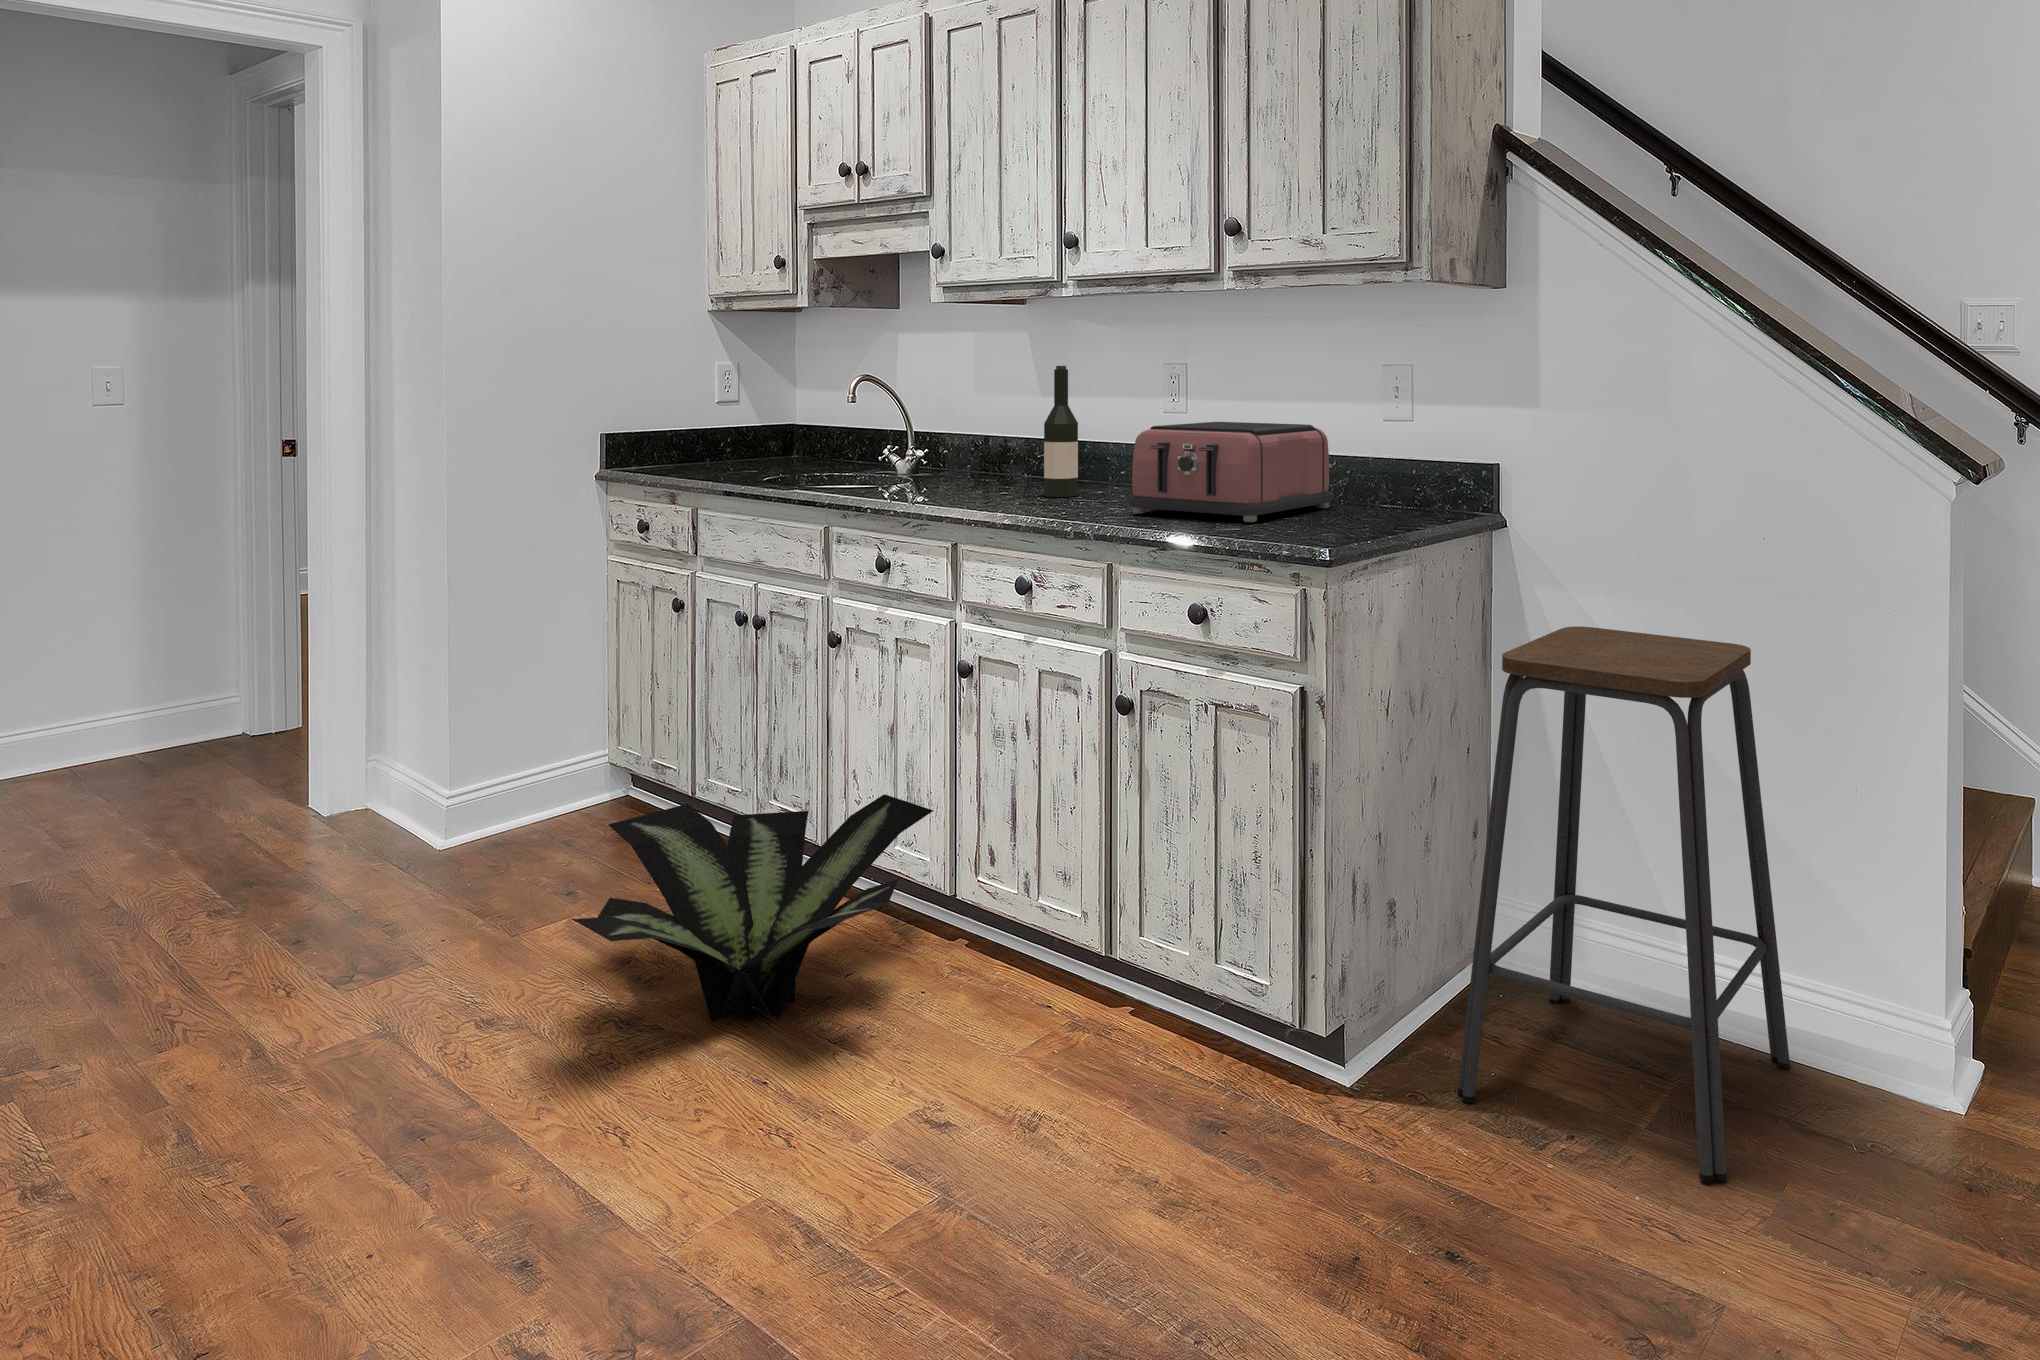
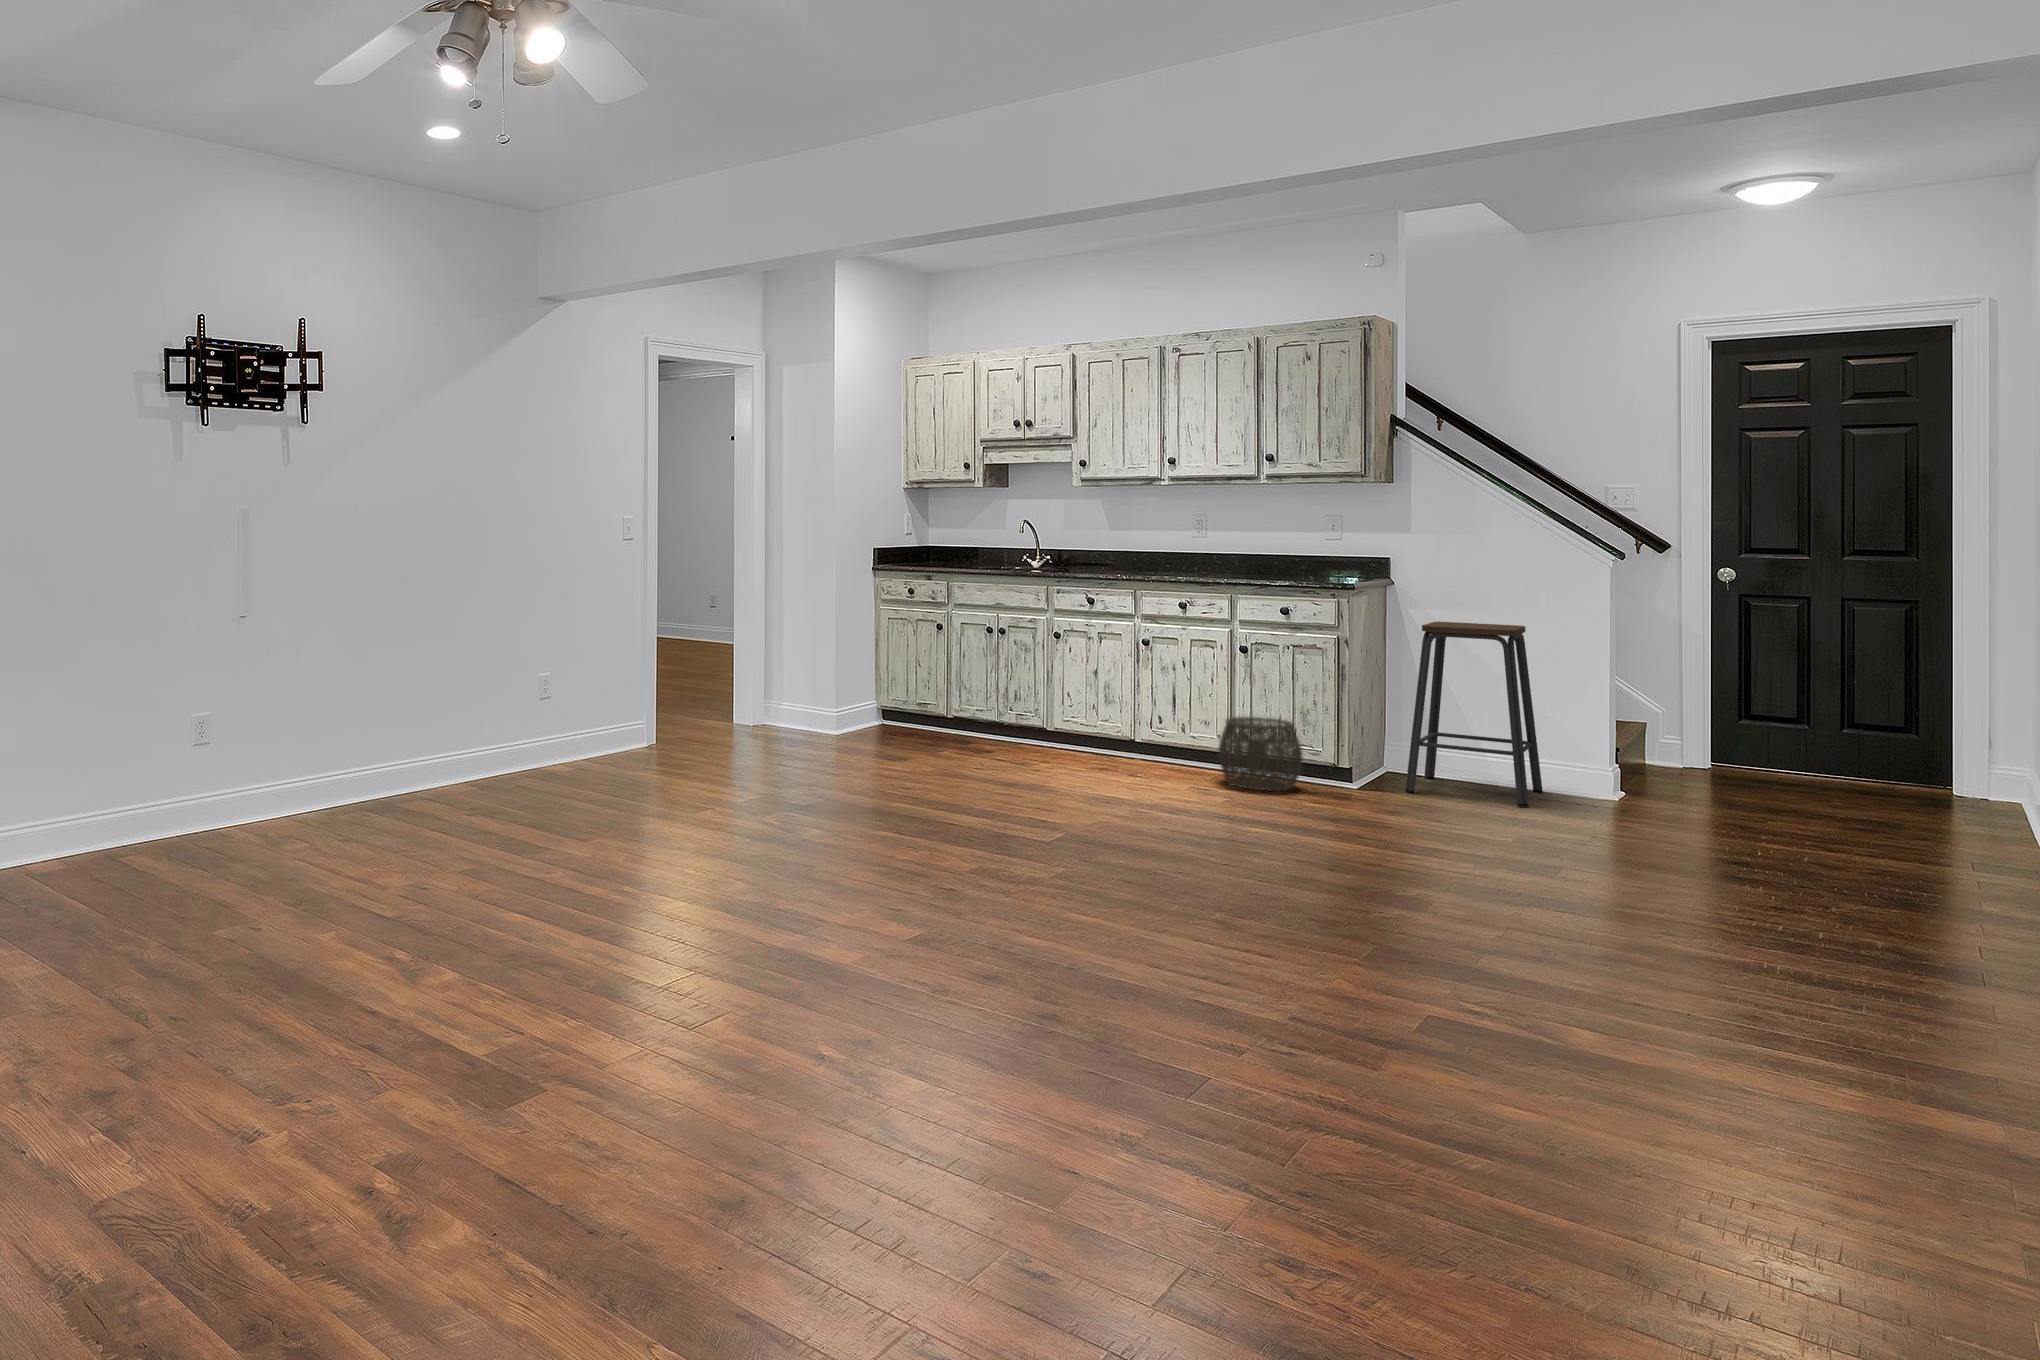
wine bottle: present [1044,366,1078,497] -> none [1155,515,1173,573]
toaster: present [1129,422,1333,522] -> none [1227,540,1311,578]
potted plant: present [572,794,933,1022] -> none [1000,698,1155,771]
woven basket: none [1002,885,1208,1129] -> present [1219,717,1303,791]

